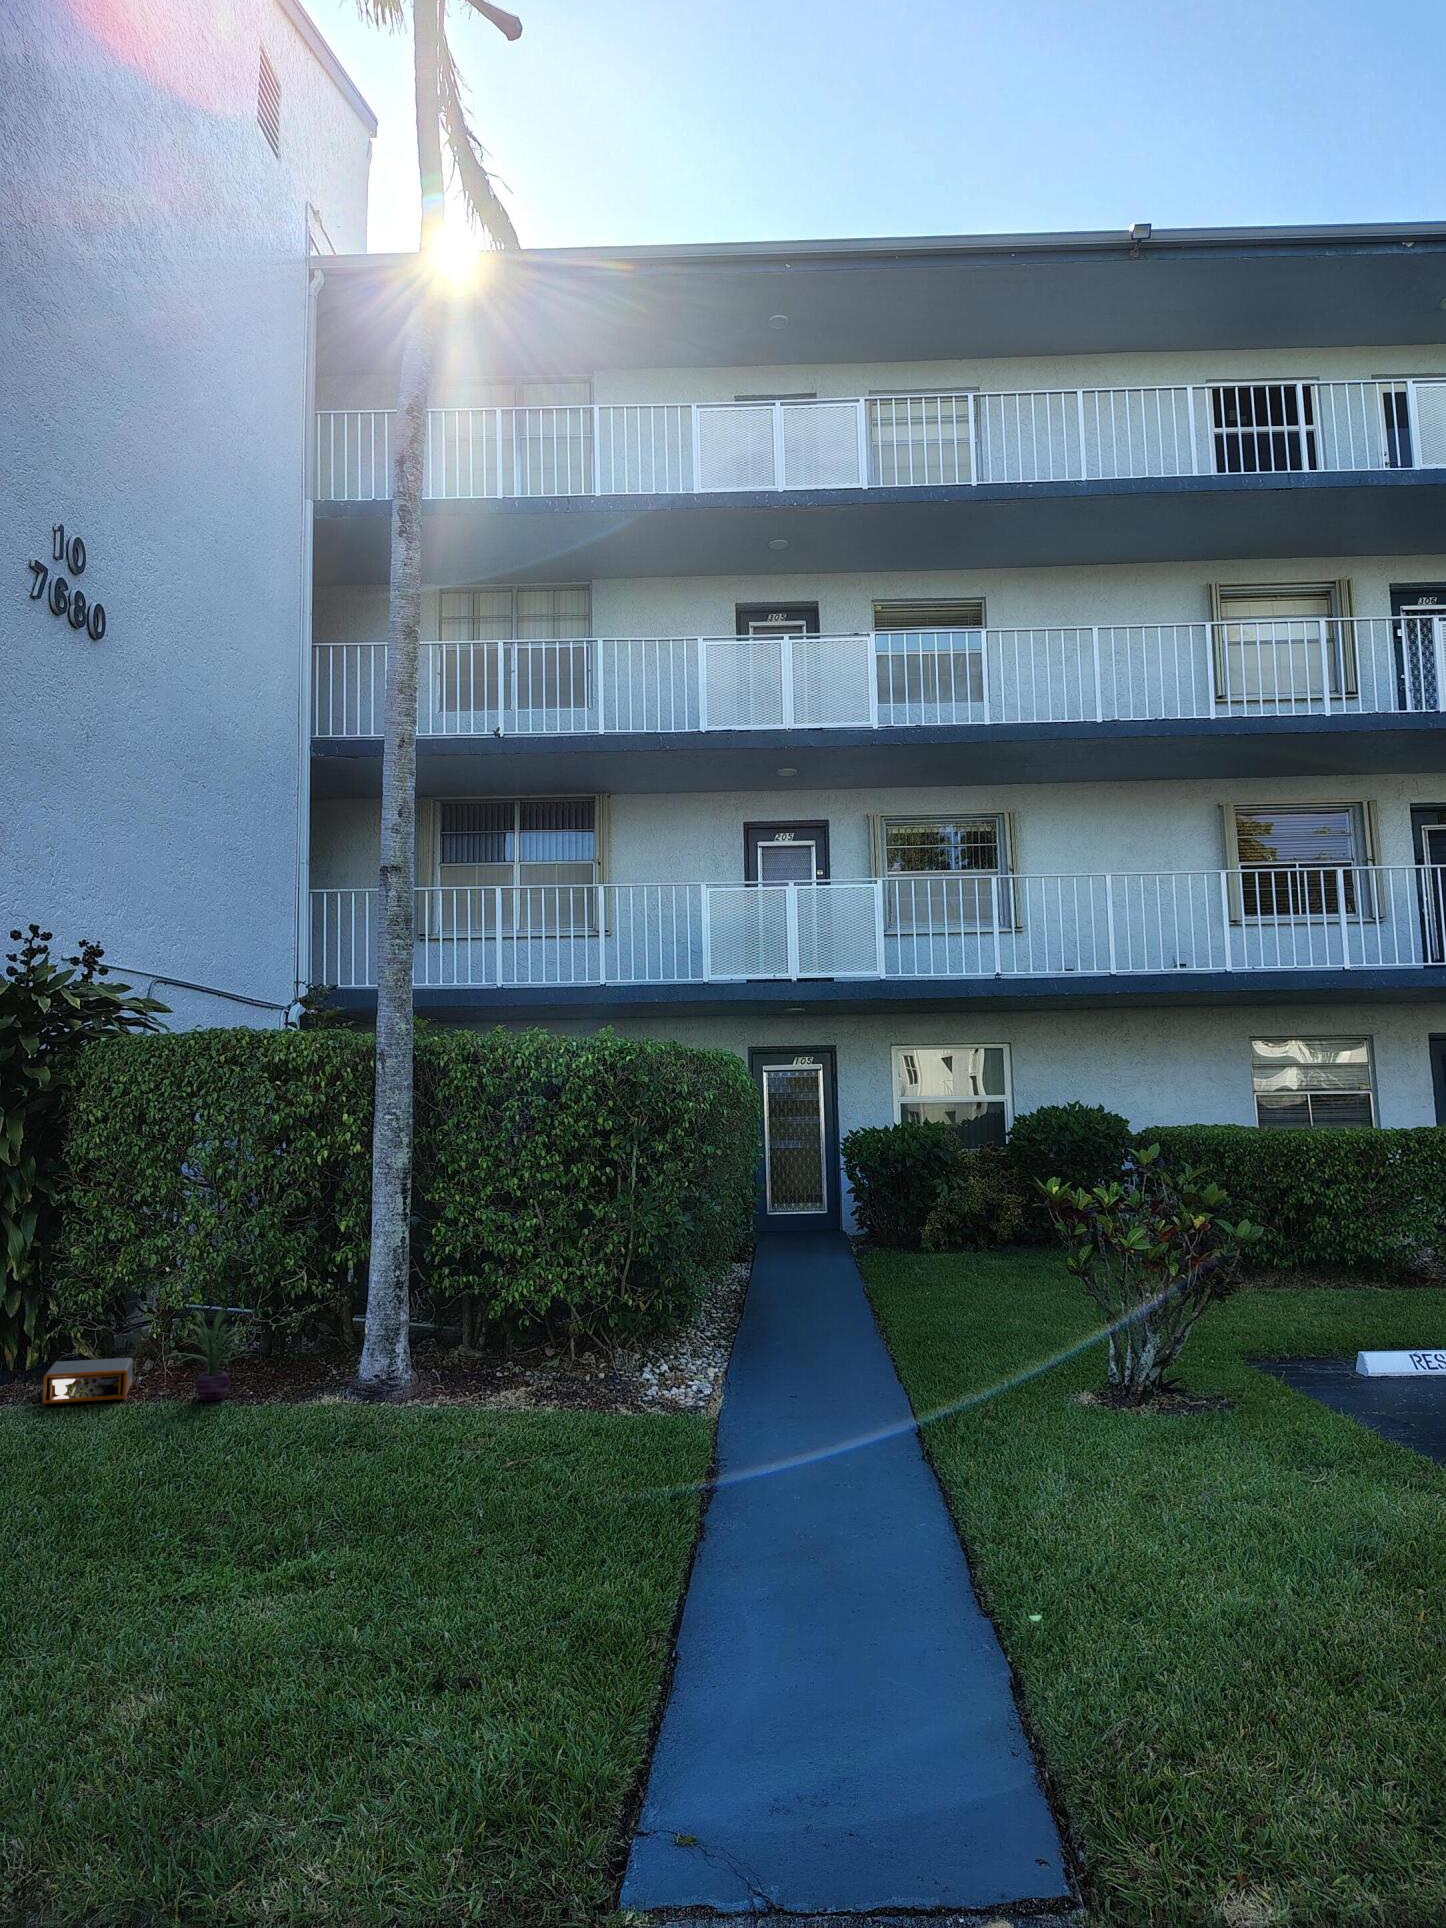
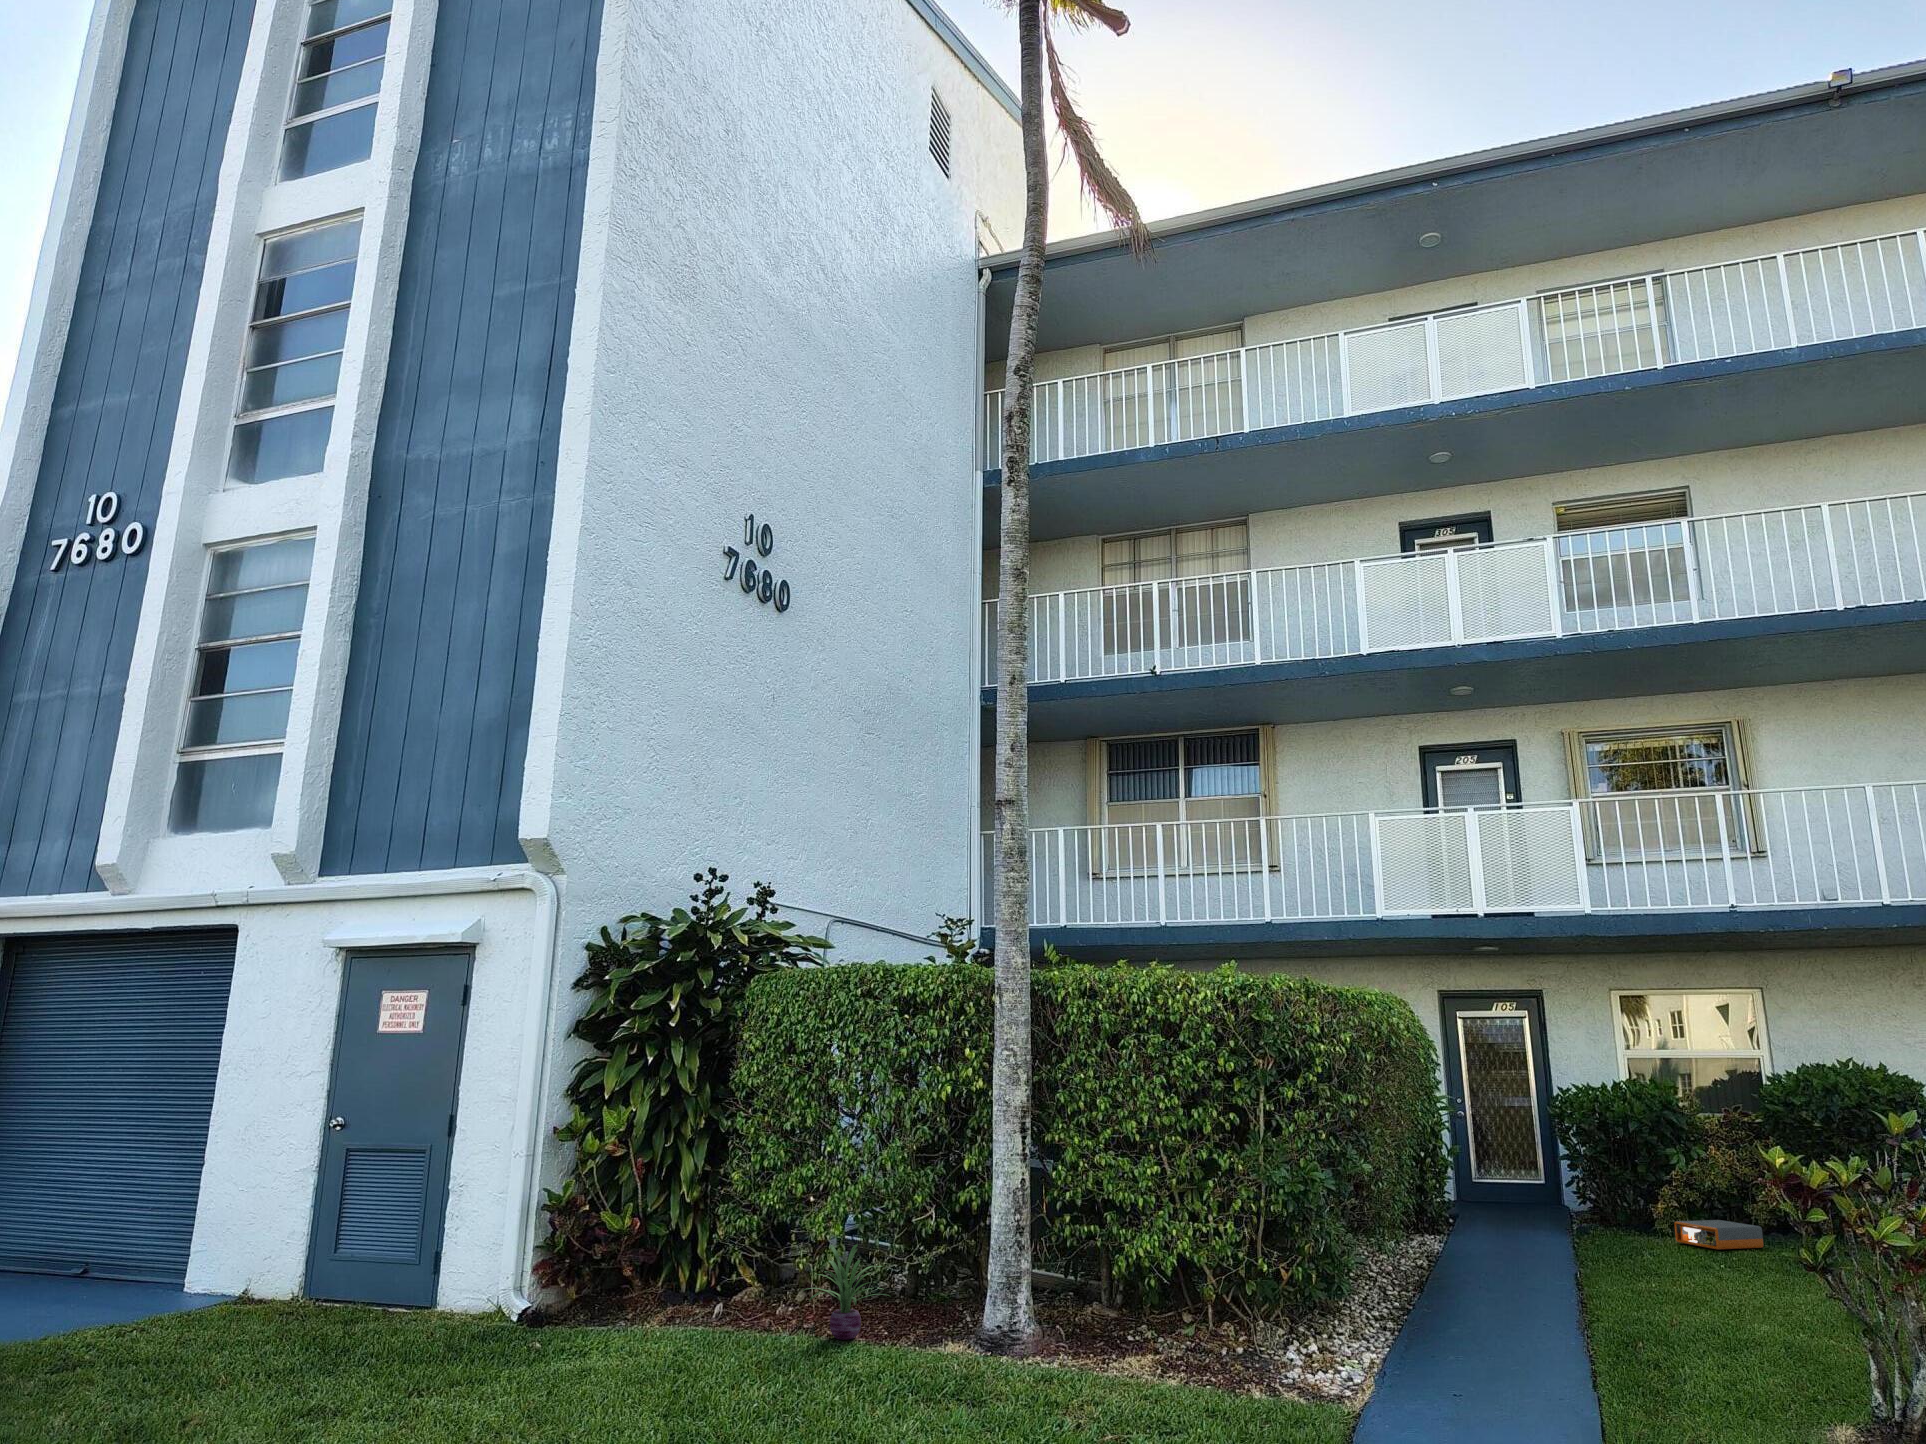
storage box: present [42,1358,133,1404] -> present [1674,1220,1764,1250]

